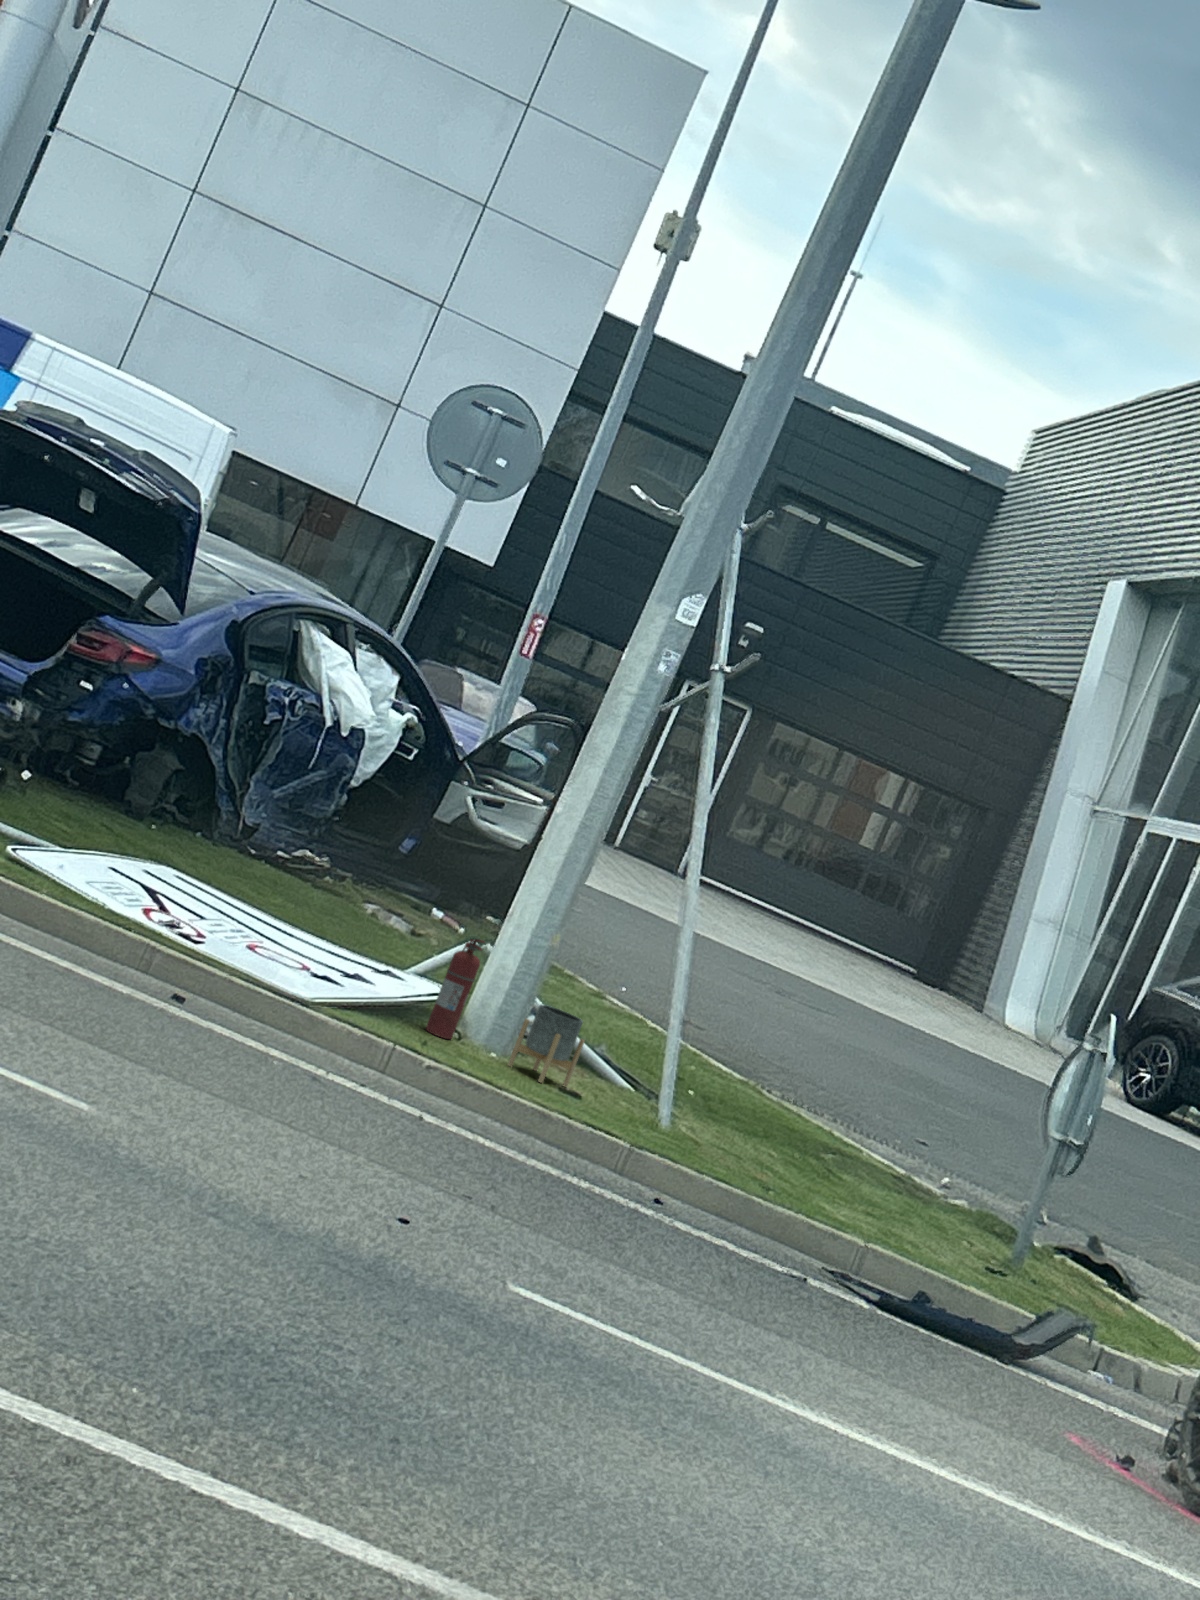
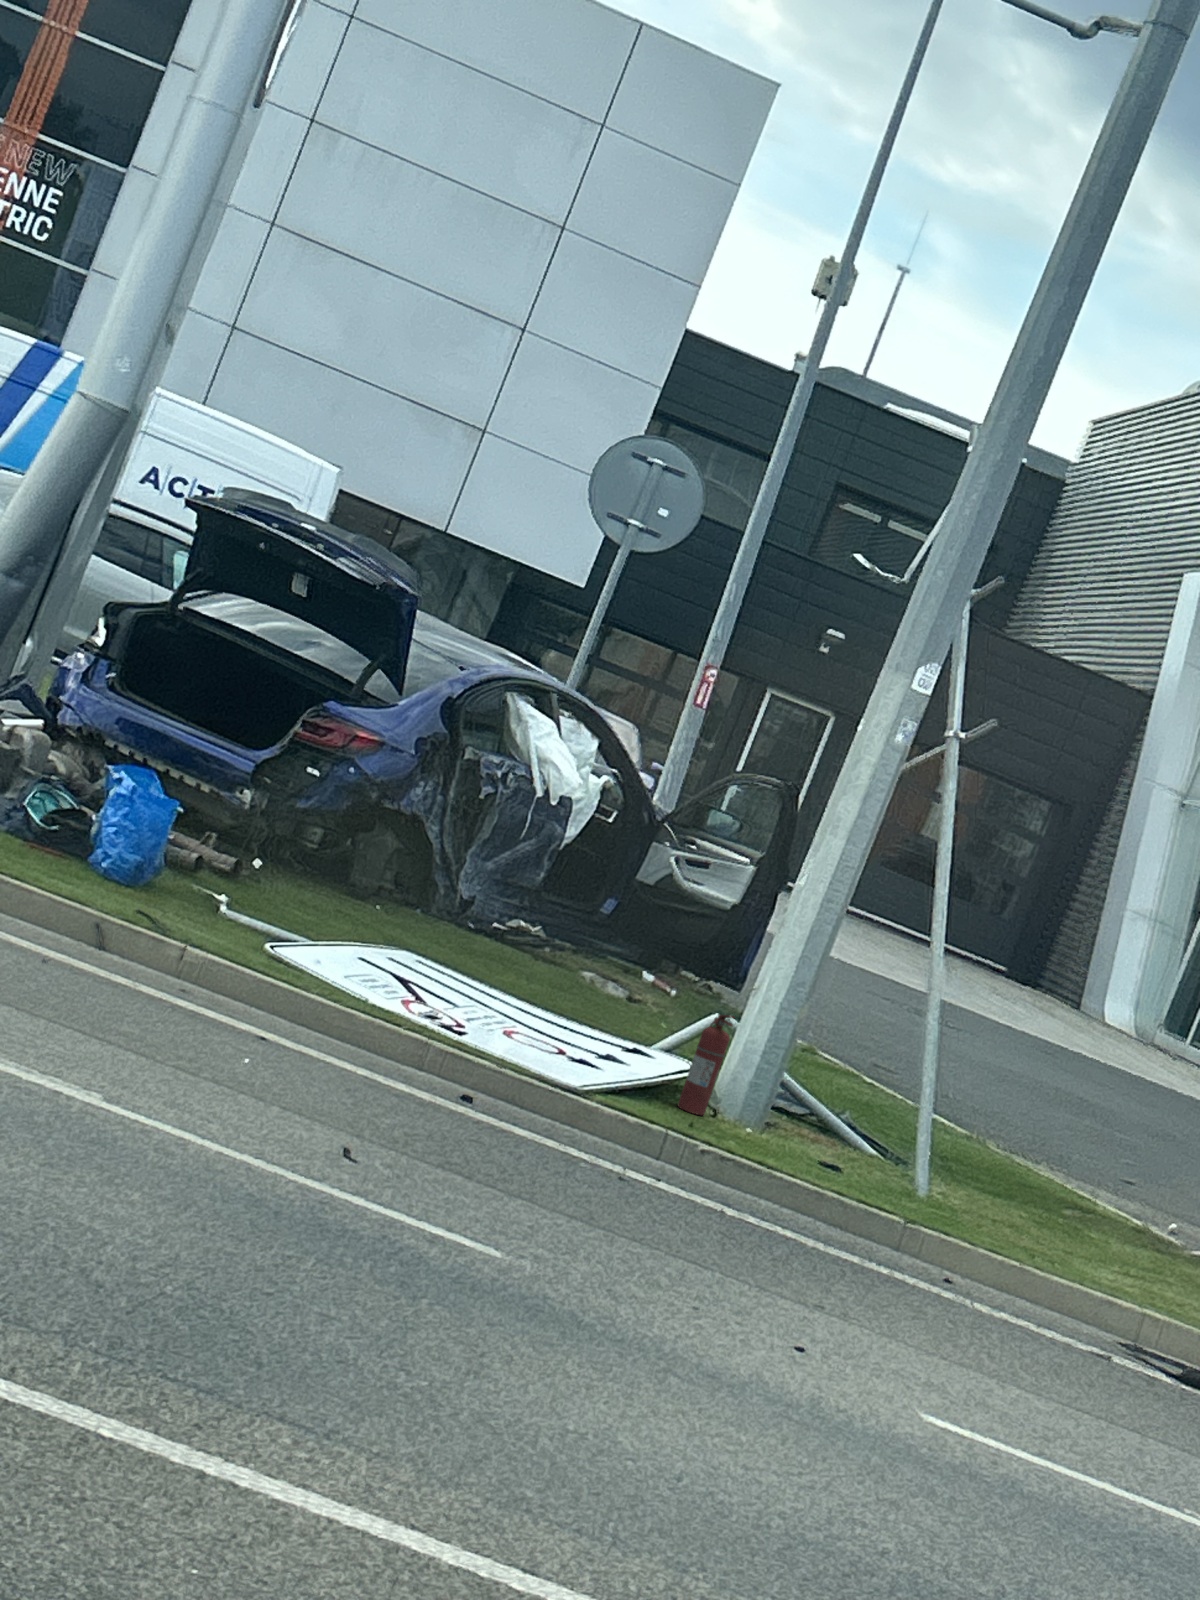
planter: present [508,1005,585,1087] -> none [761,1077,838,1158]

